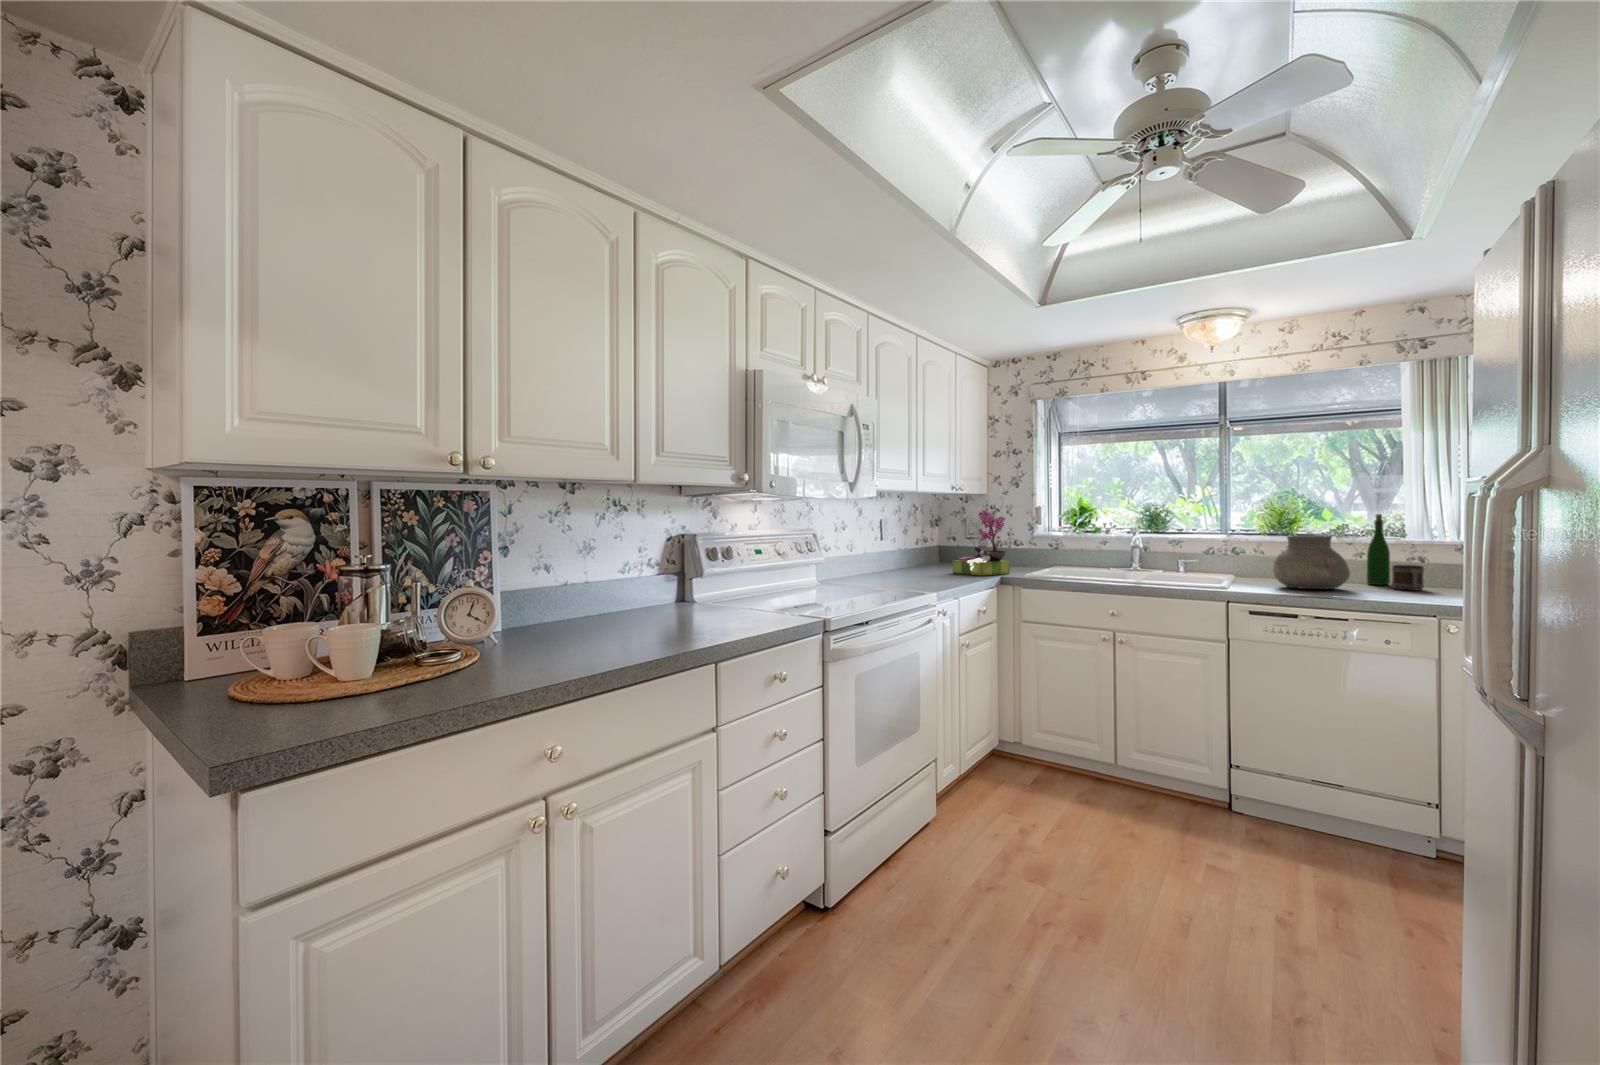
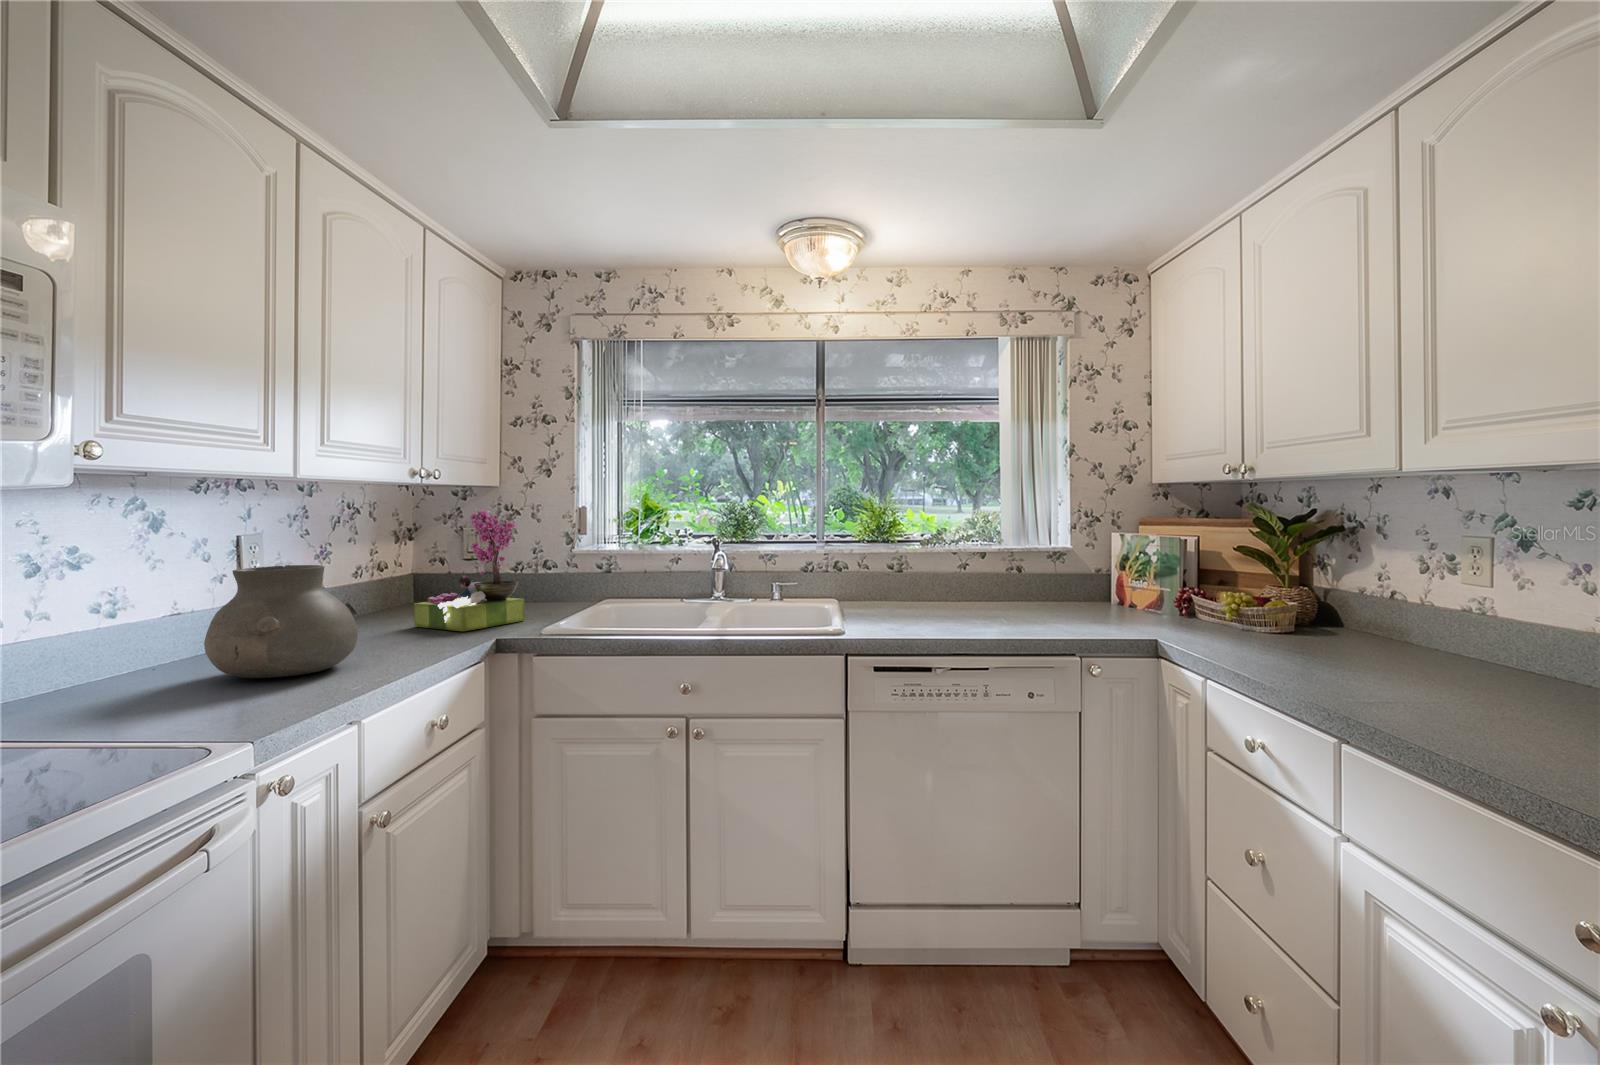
wine bottle: present [1367,514,1390,585] -> none [982,521,1005,611]
vase: present [1273,535,1350,589] -> present [204,565,358,678]
mug: present [1392,565,1424,590] -> none [1014,585,1045,619]

